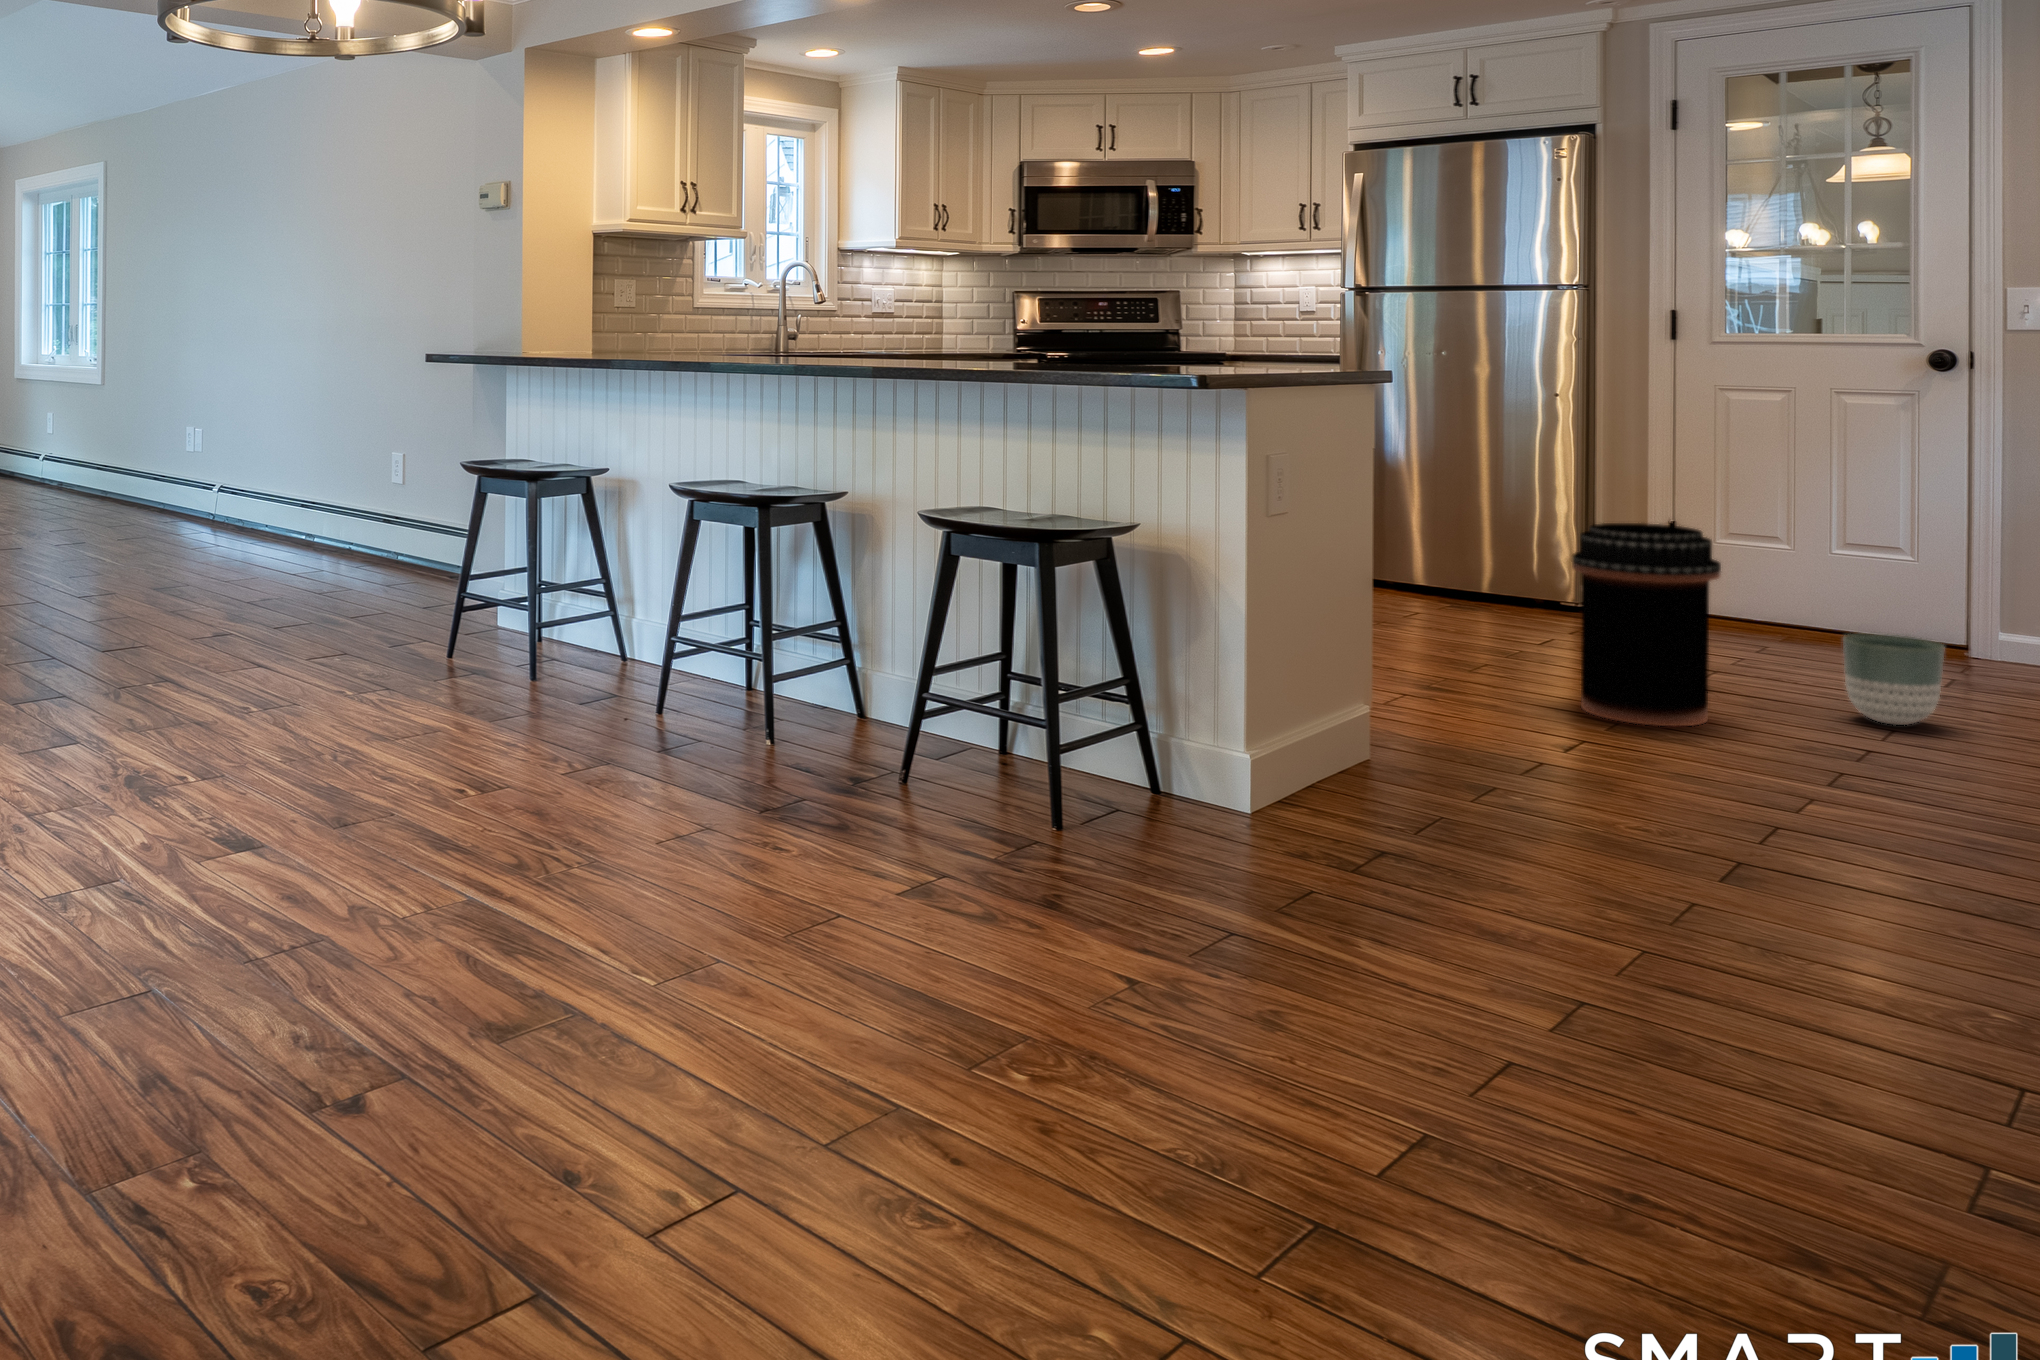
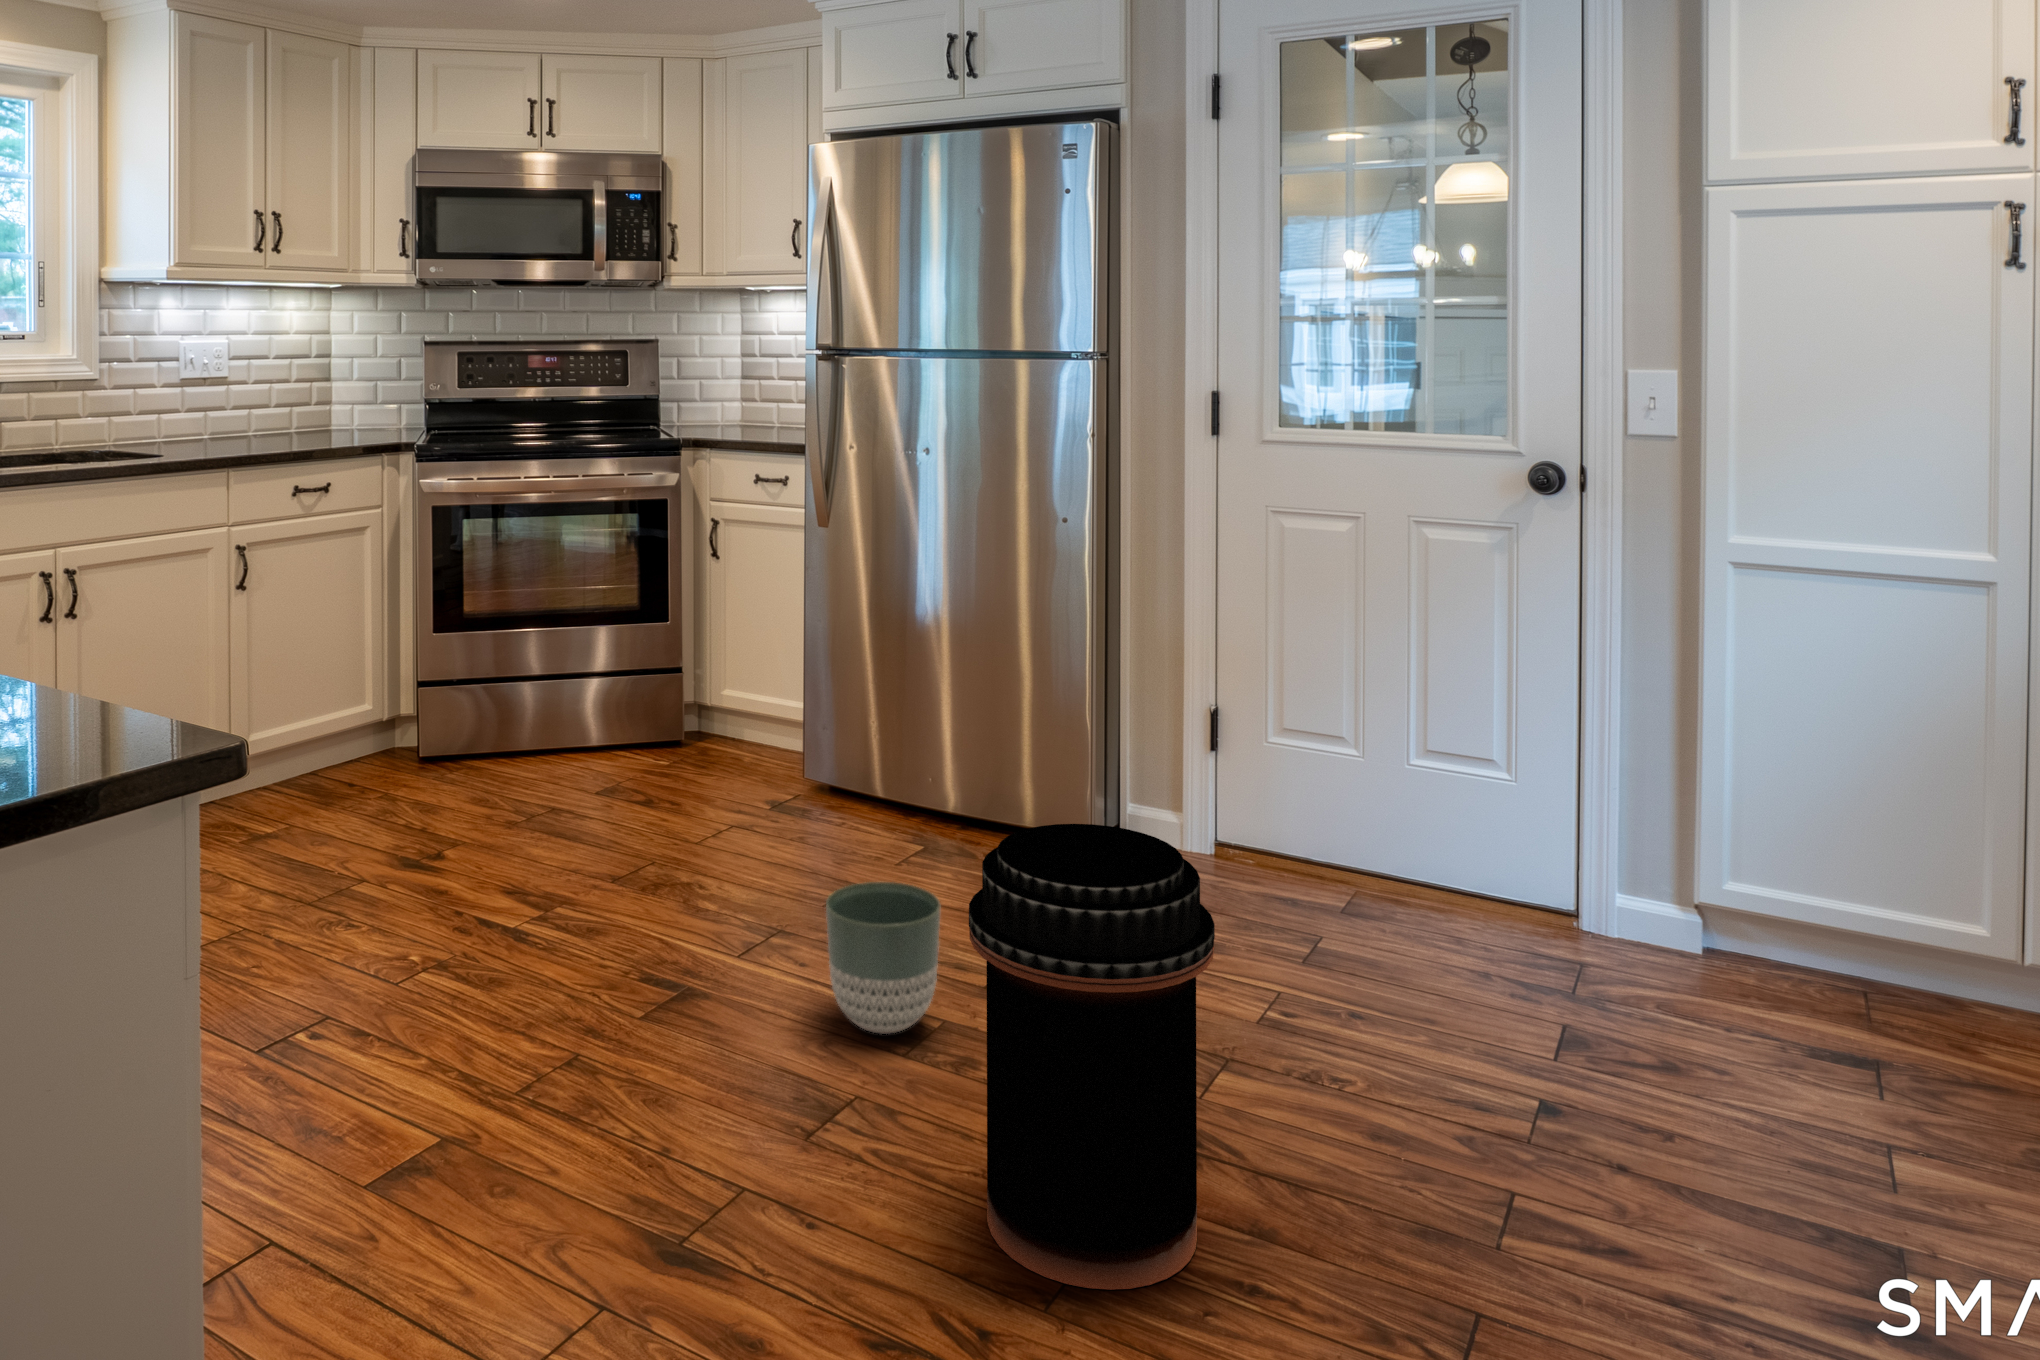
planter: present [1843,634,1945,725] -> present [826,882,940,1034]

